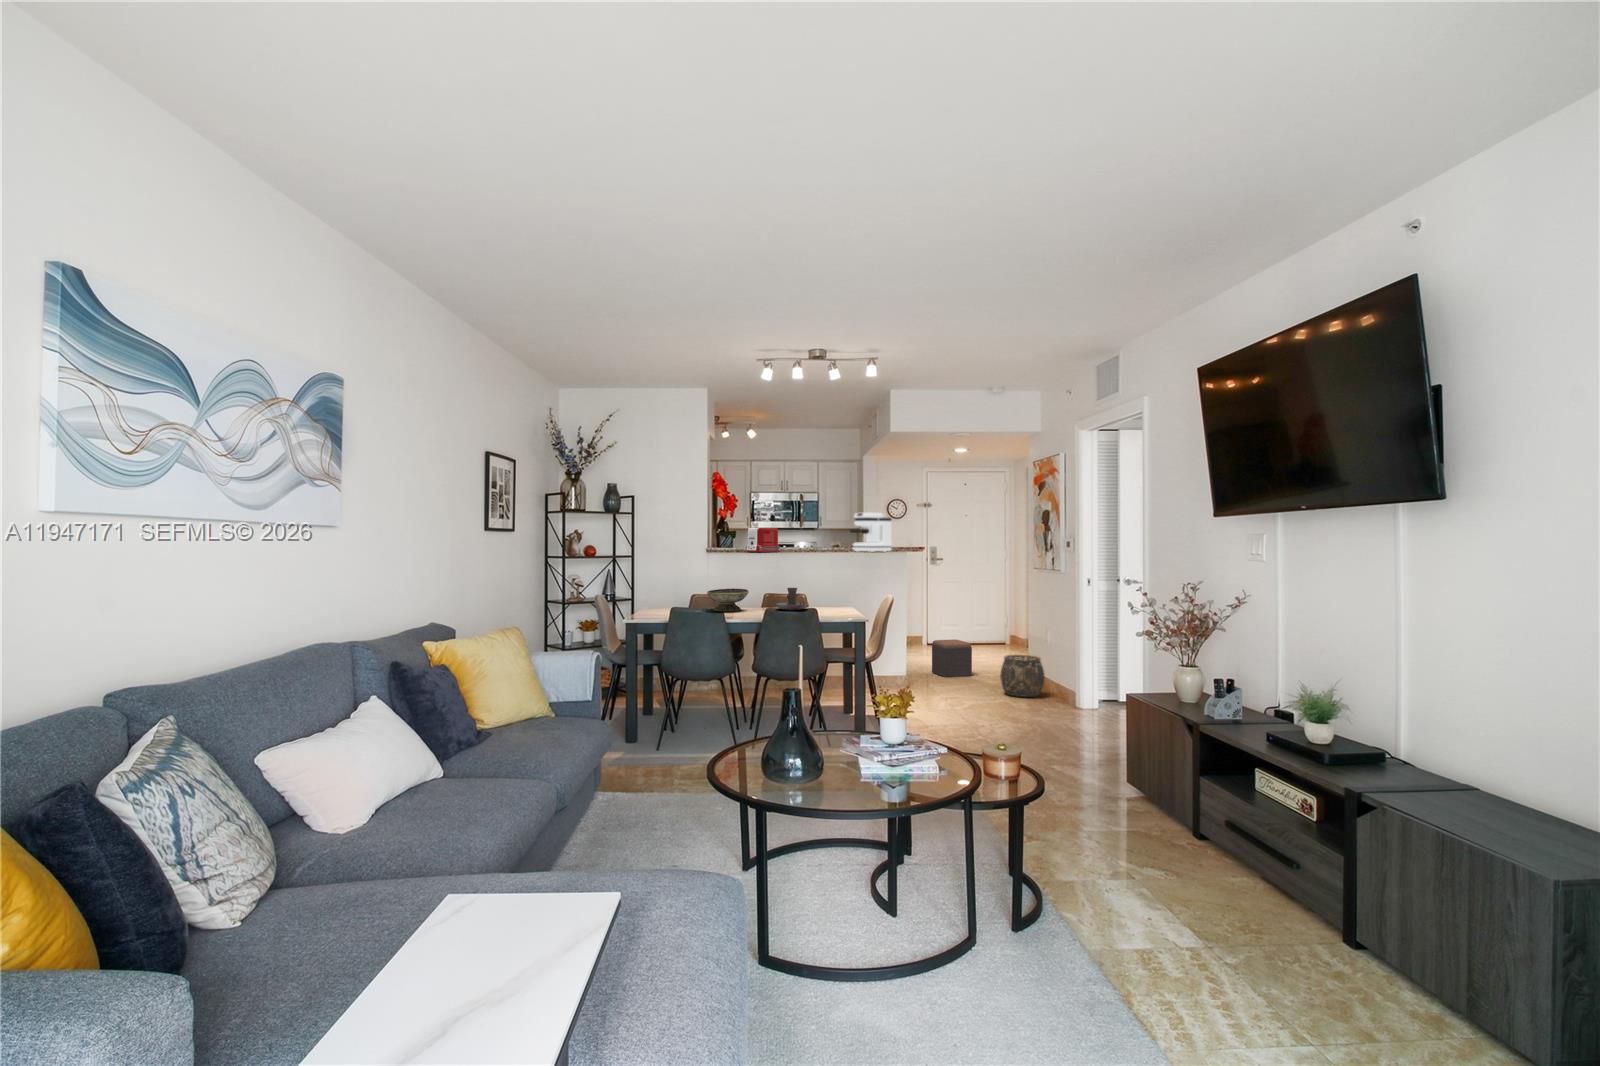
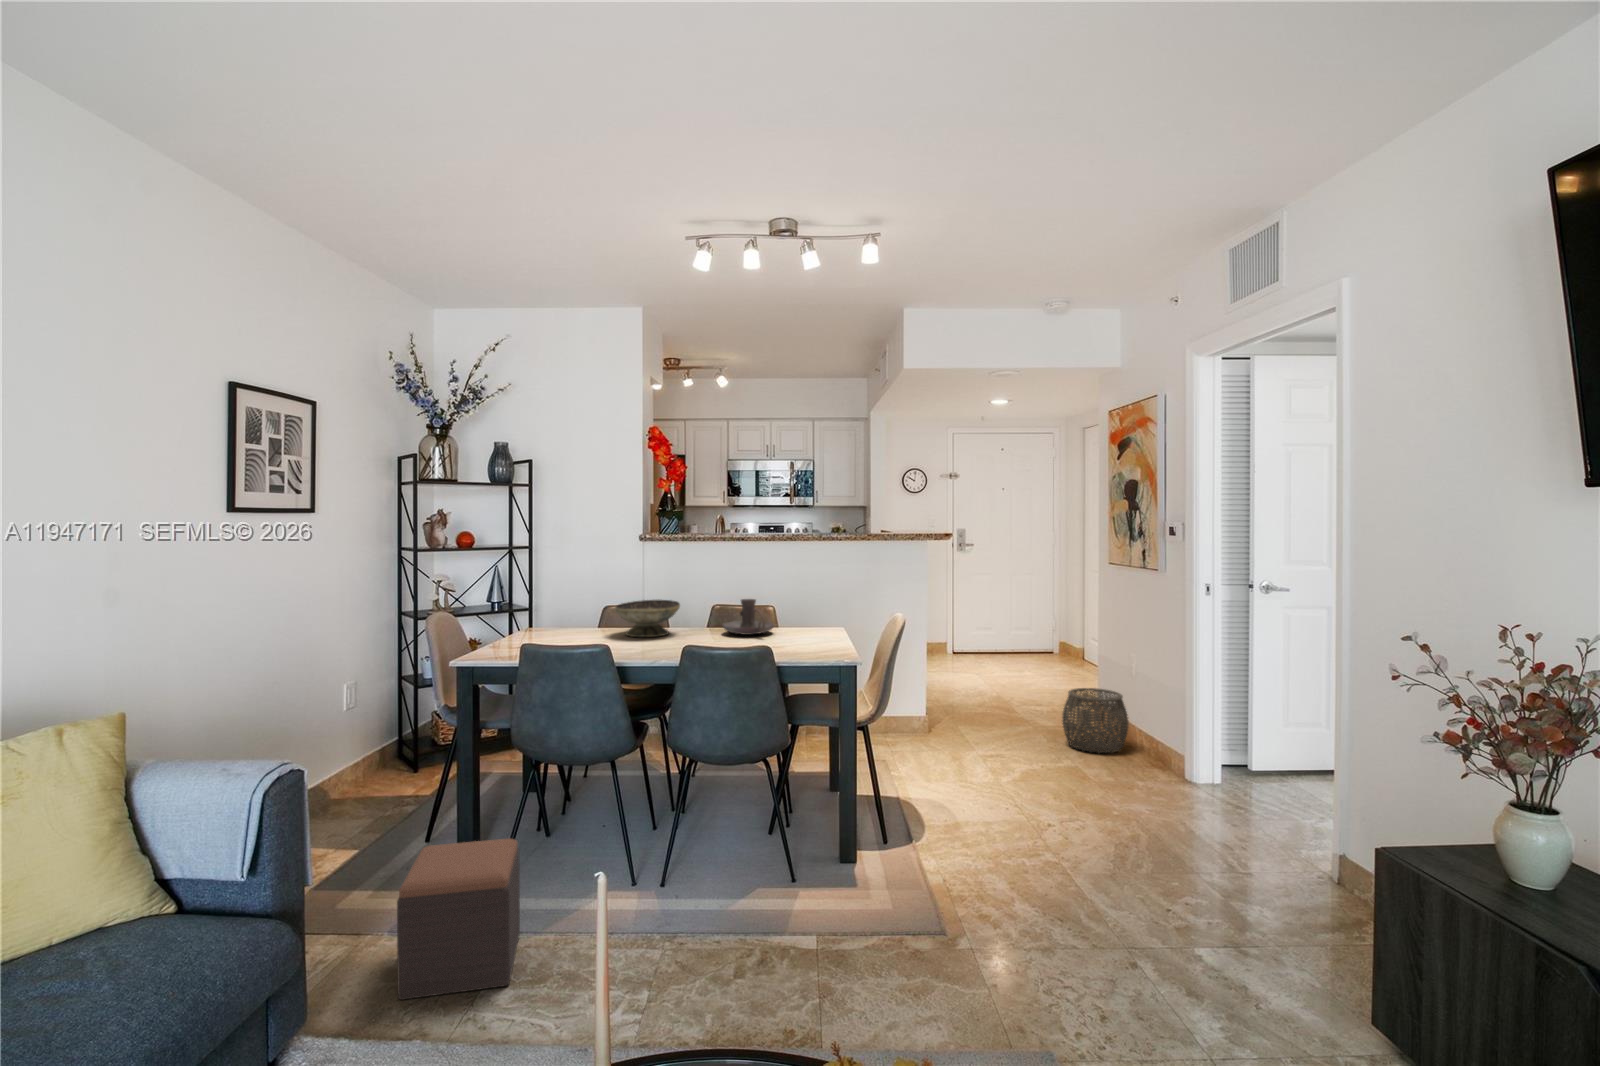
coffee maker: present [850,513,892,552] -> none [845,484,906,540]
toaster: present [746,528,779,552] -> none [696,506,745,541]
footstool: present [932,640,972,677] -> present [397,838,520,1000]

